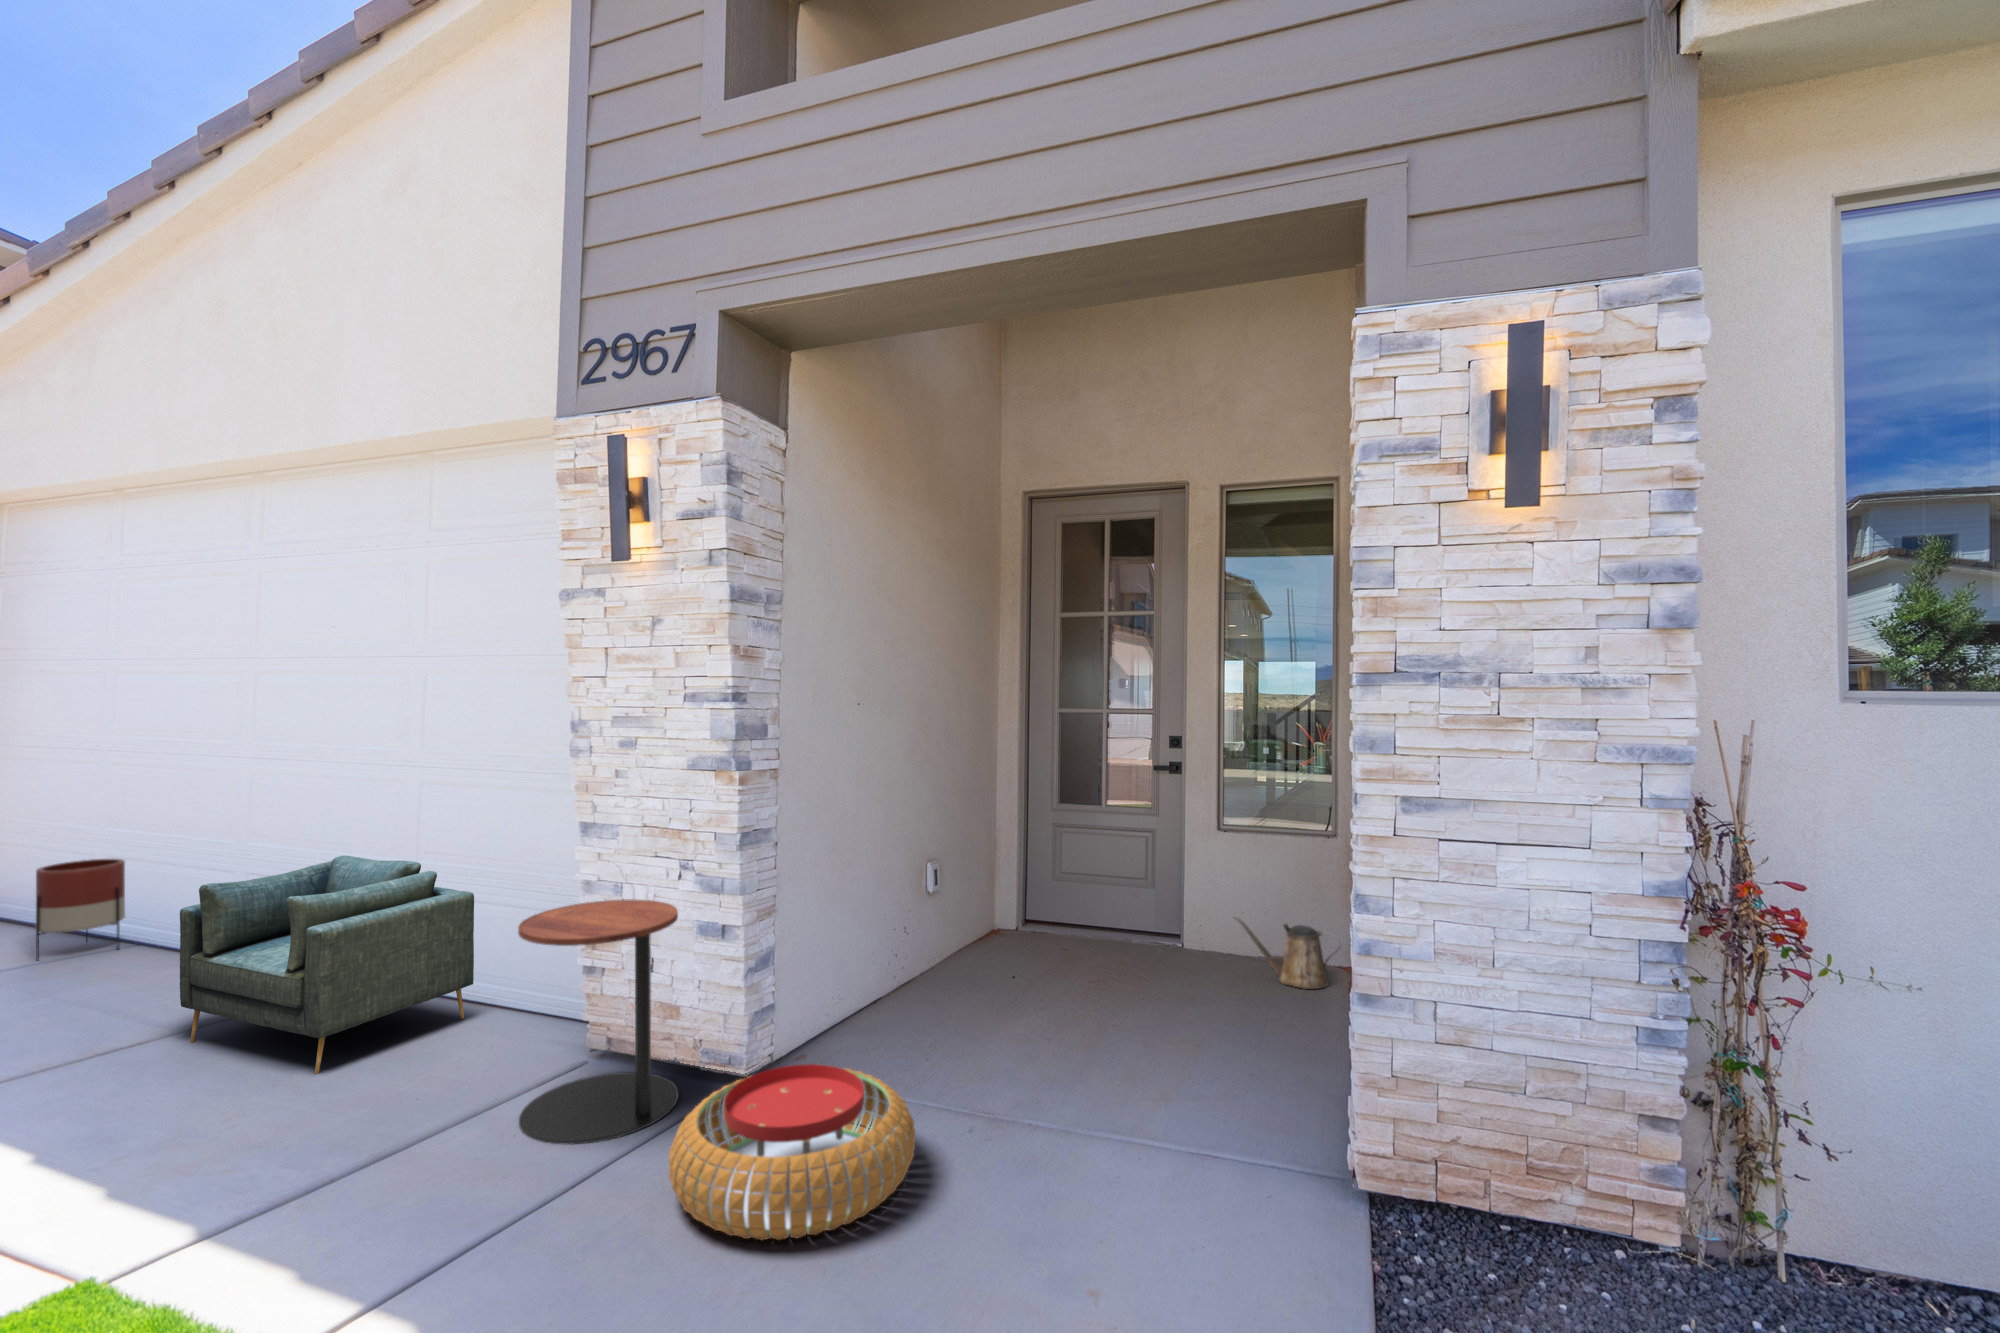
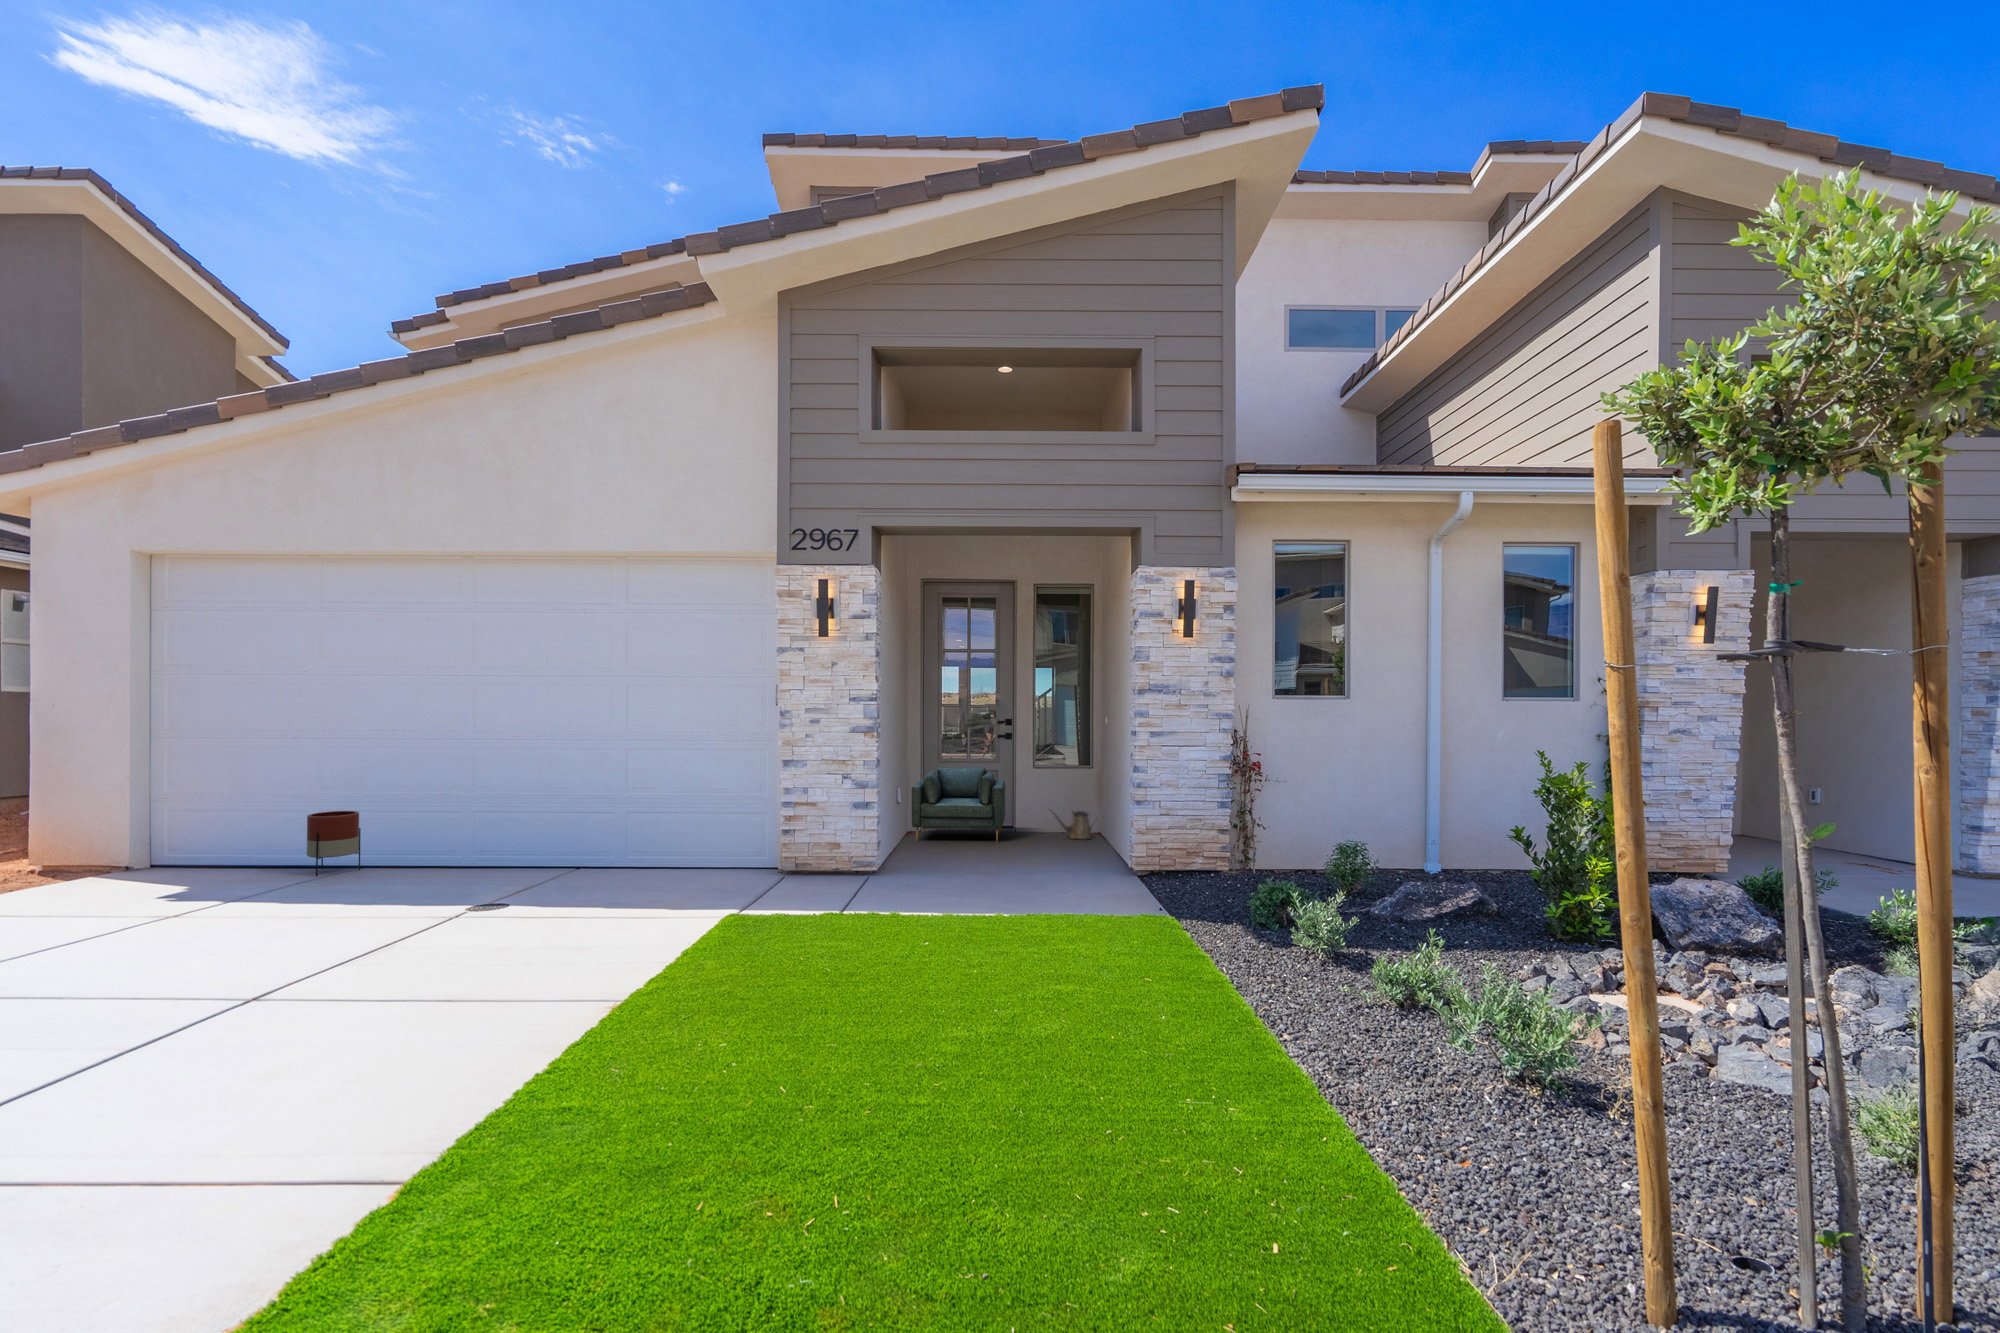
armchair: present [180,856,474,1074] -> present [911,767,1005,843]
side table: present [518,899,679,1144] -> none [790,794,857,891]
pouf: present [669,1064,915,1240] -> none [891,850,985,896]

